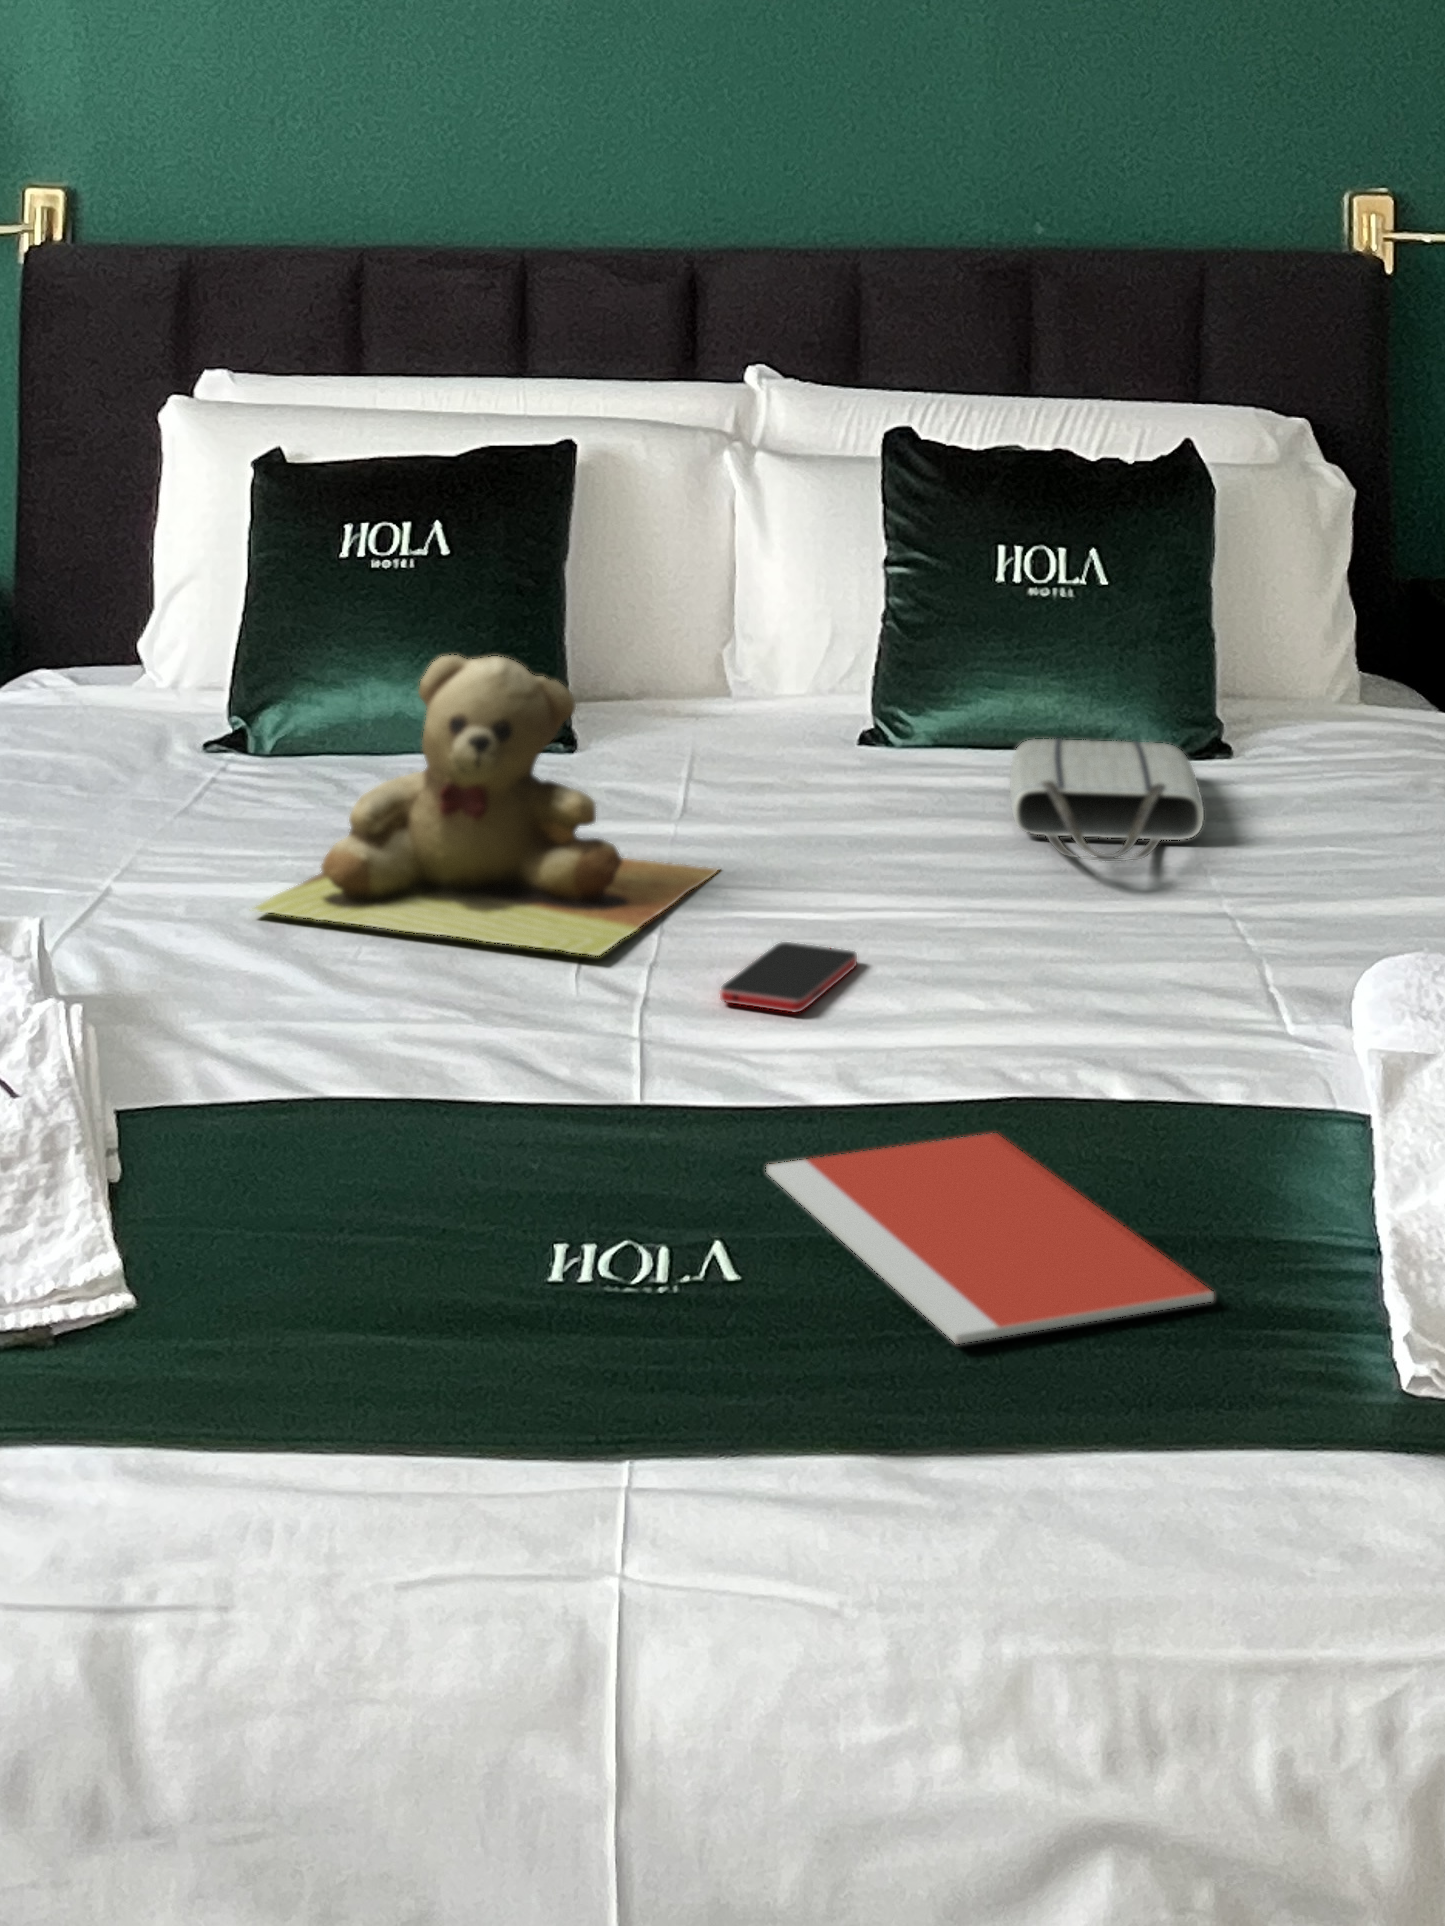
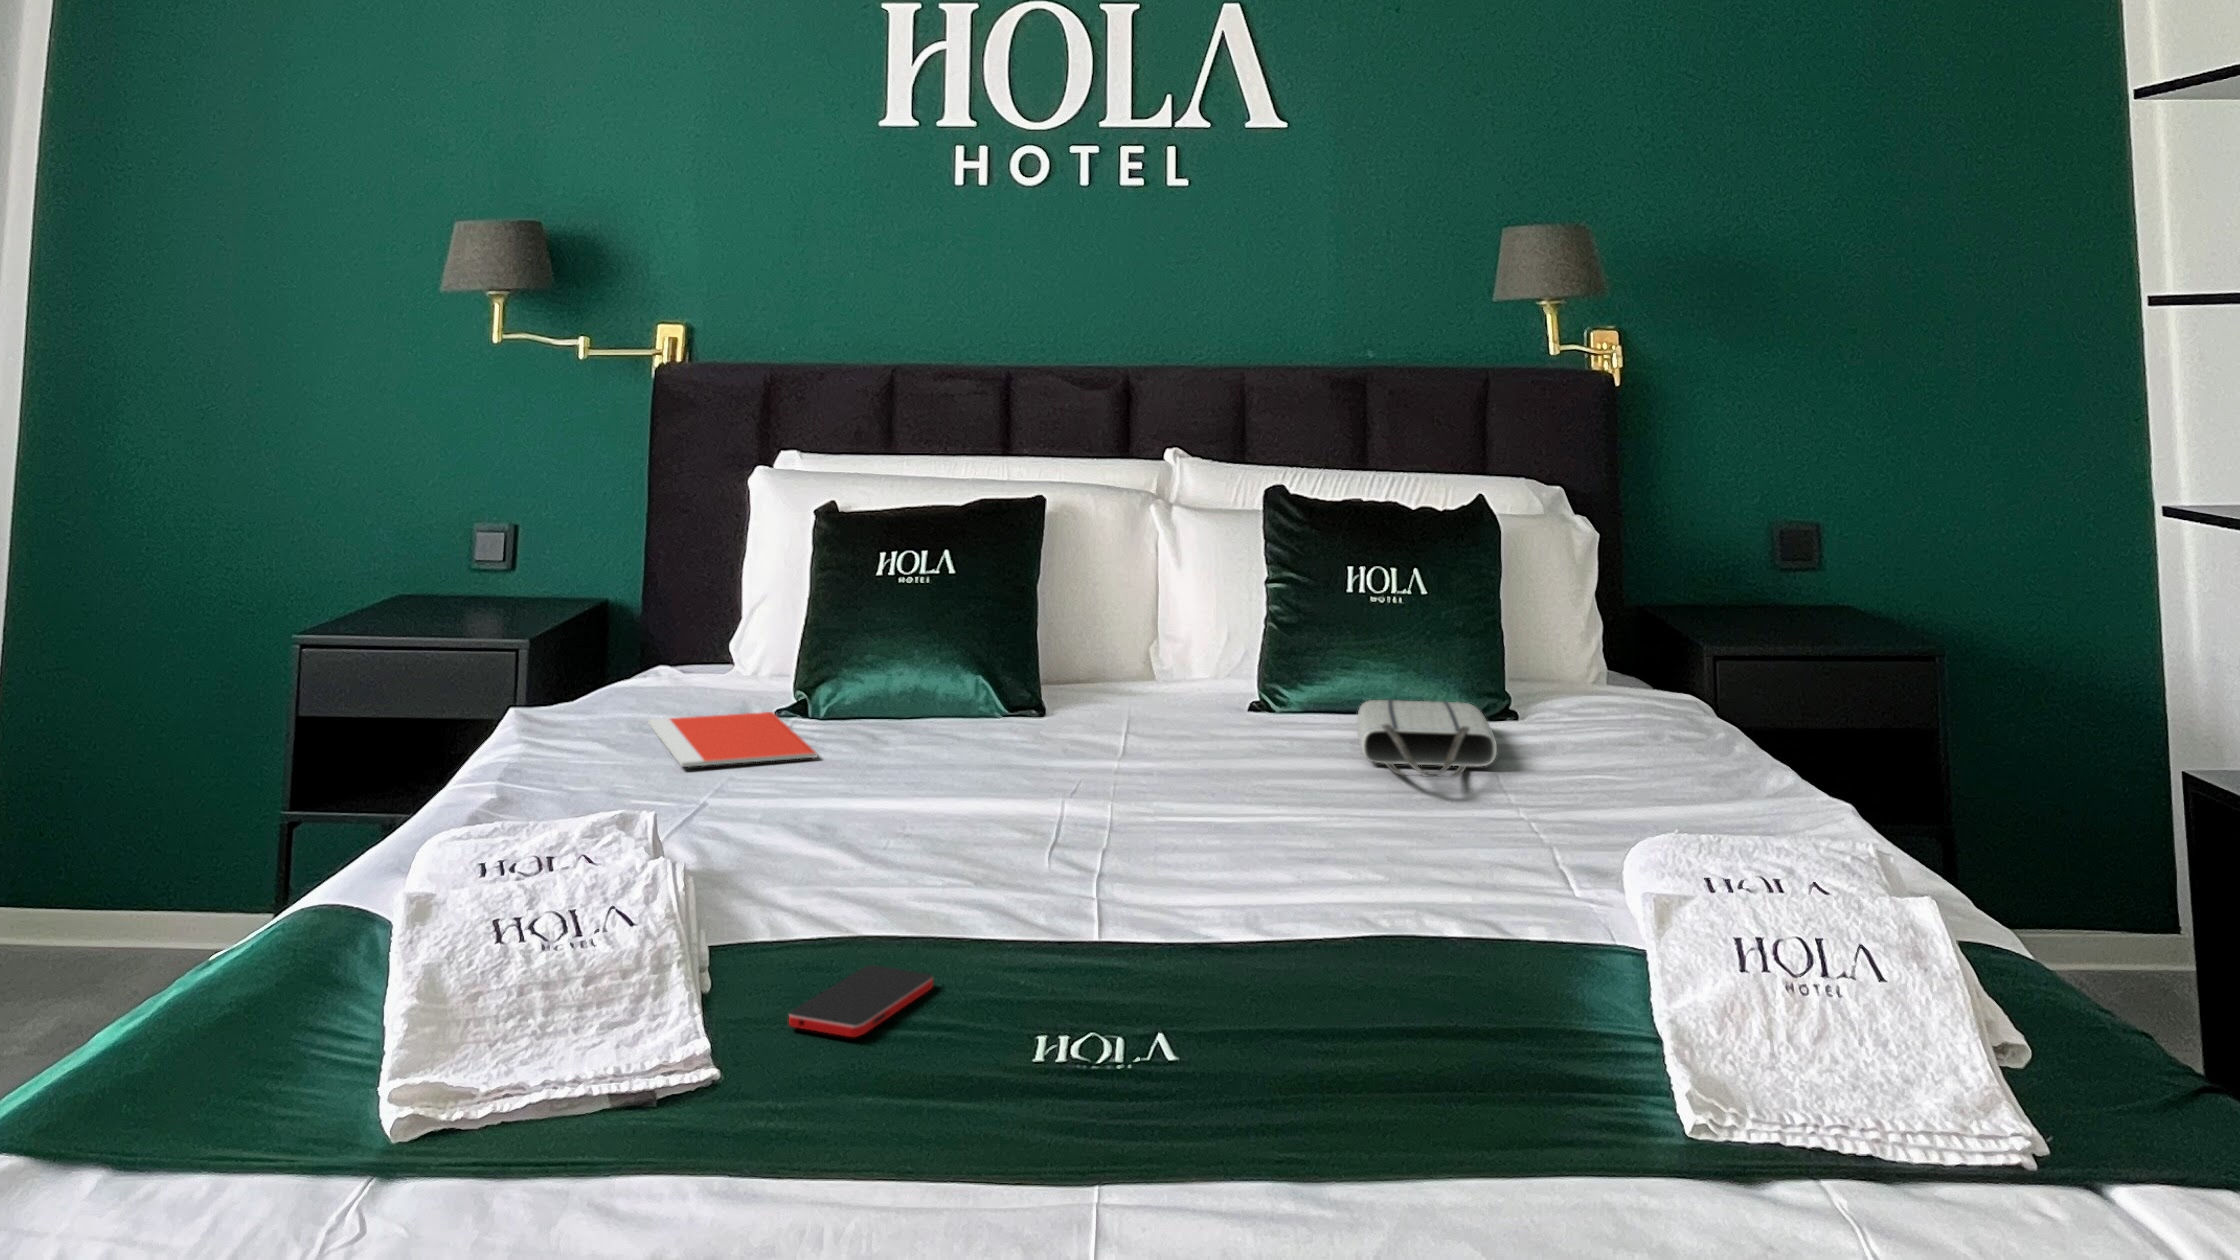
teddy bear: present [255,655,718,956] -> none [811,625,1155,840]
smartphone: present [720,942,857,1012] -> present [789,965,933,1037]
notebook: present [766,1133,1214,1344] -> present [648,712,818,767]

